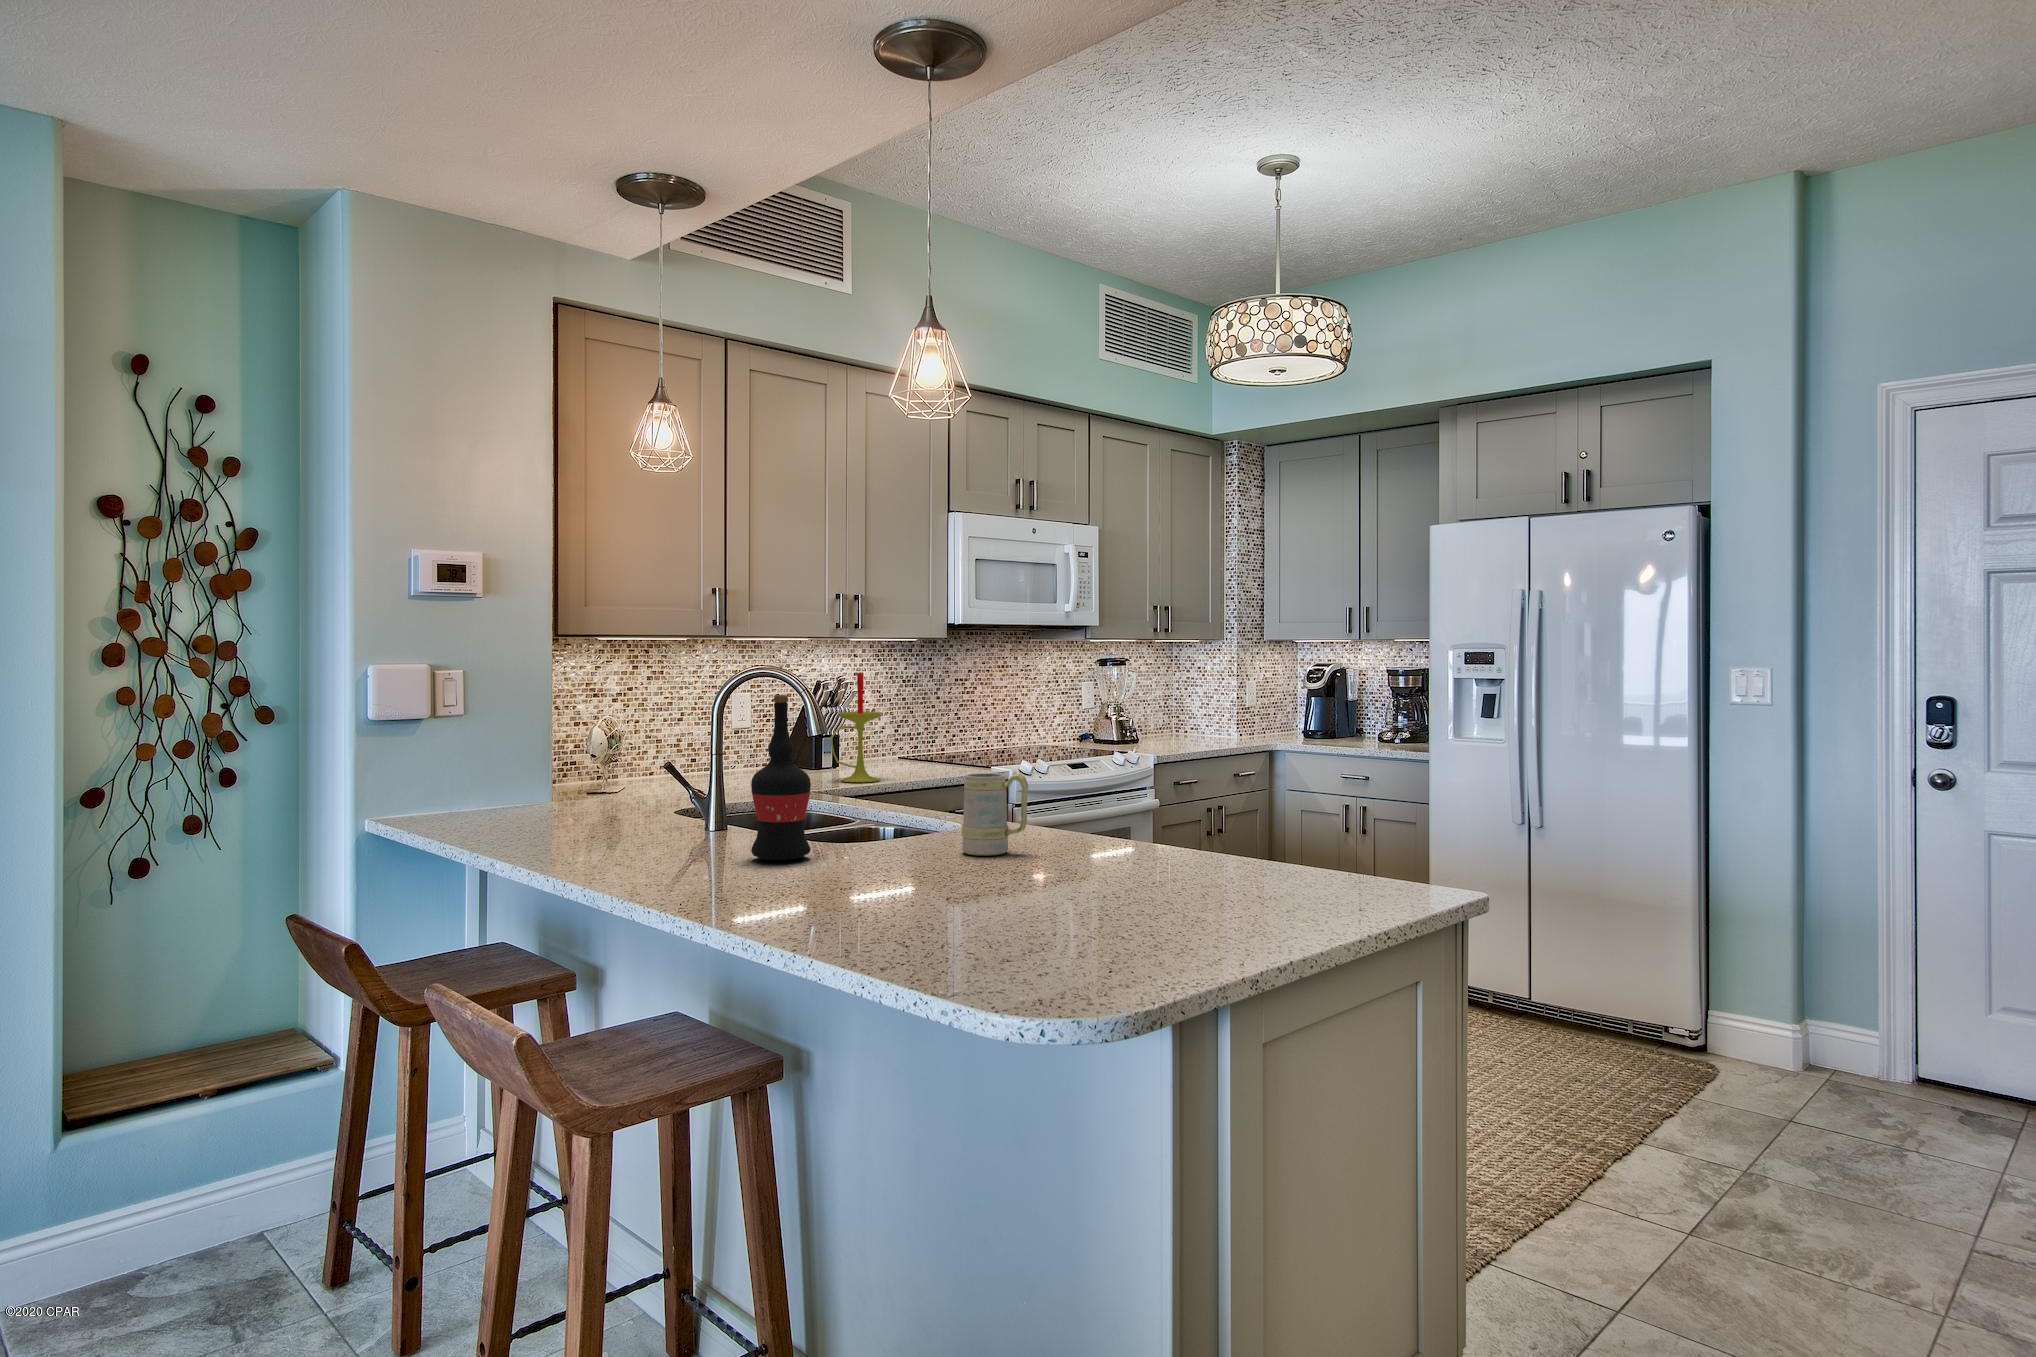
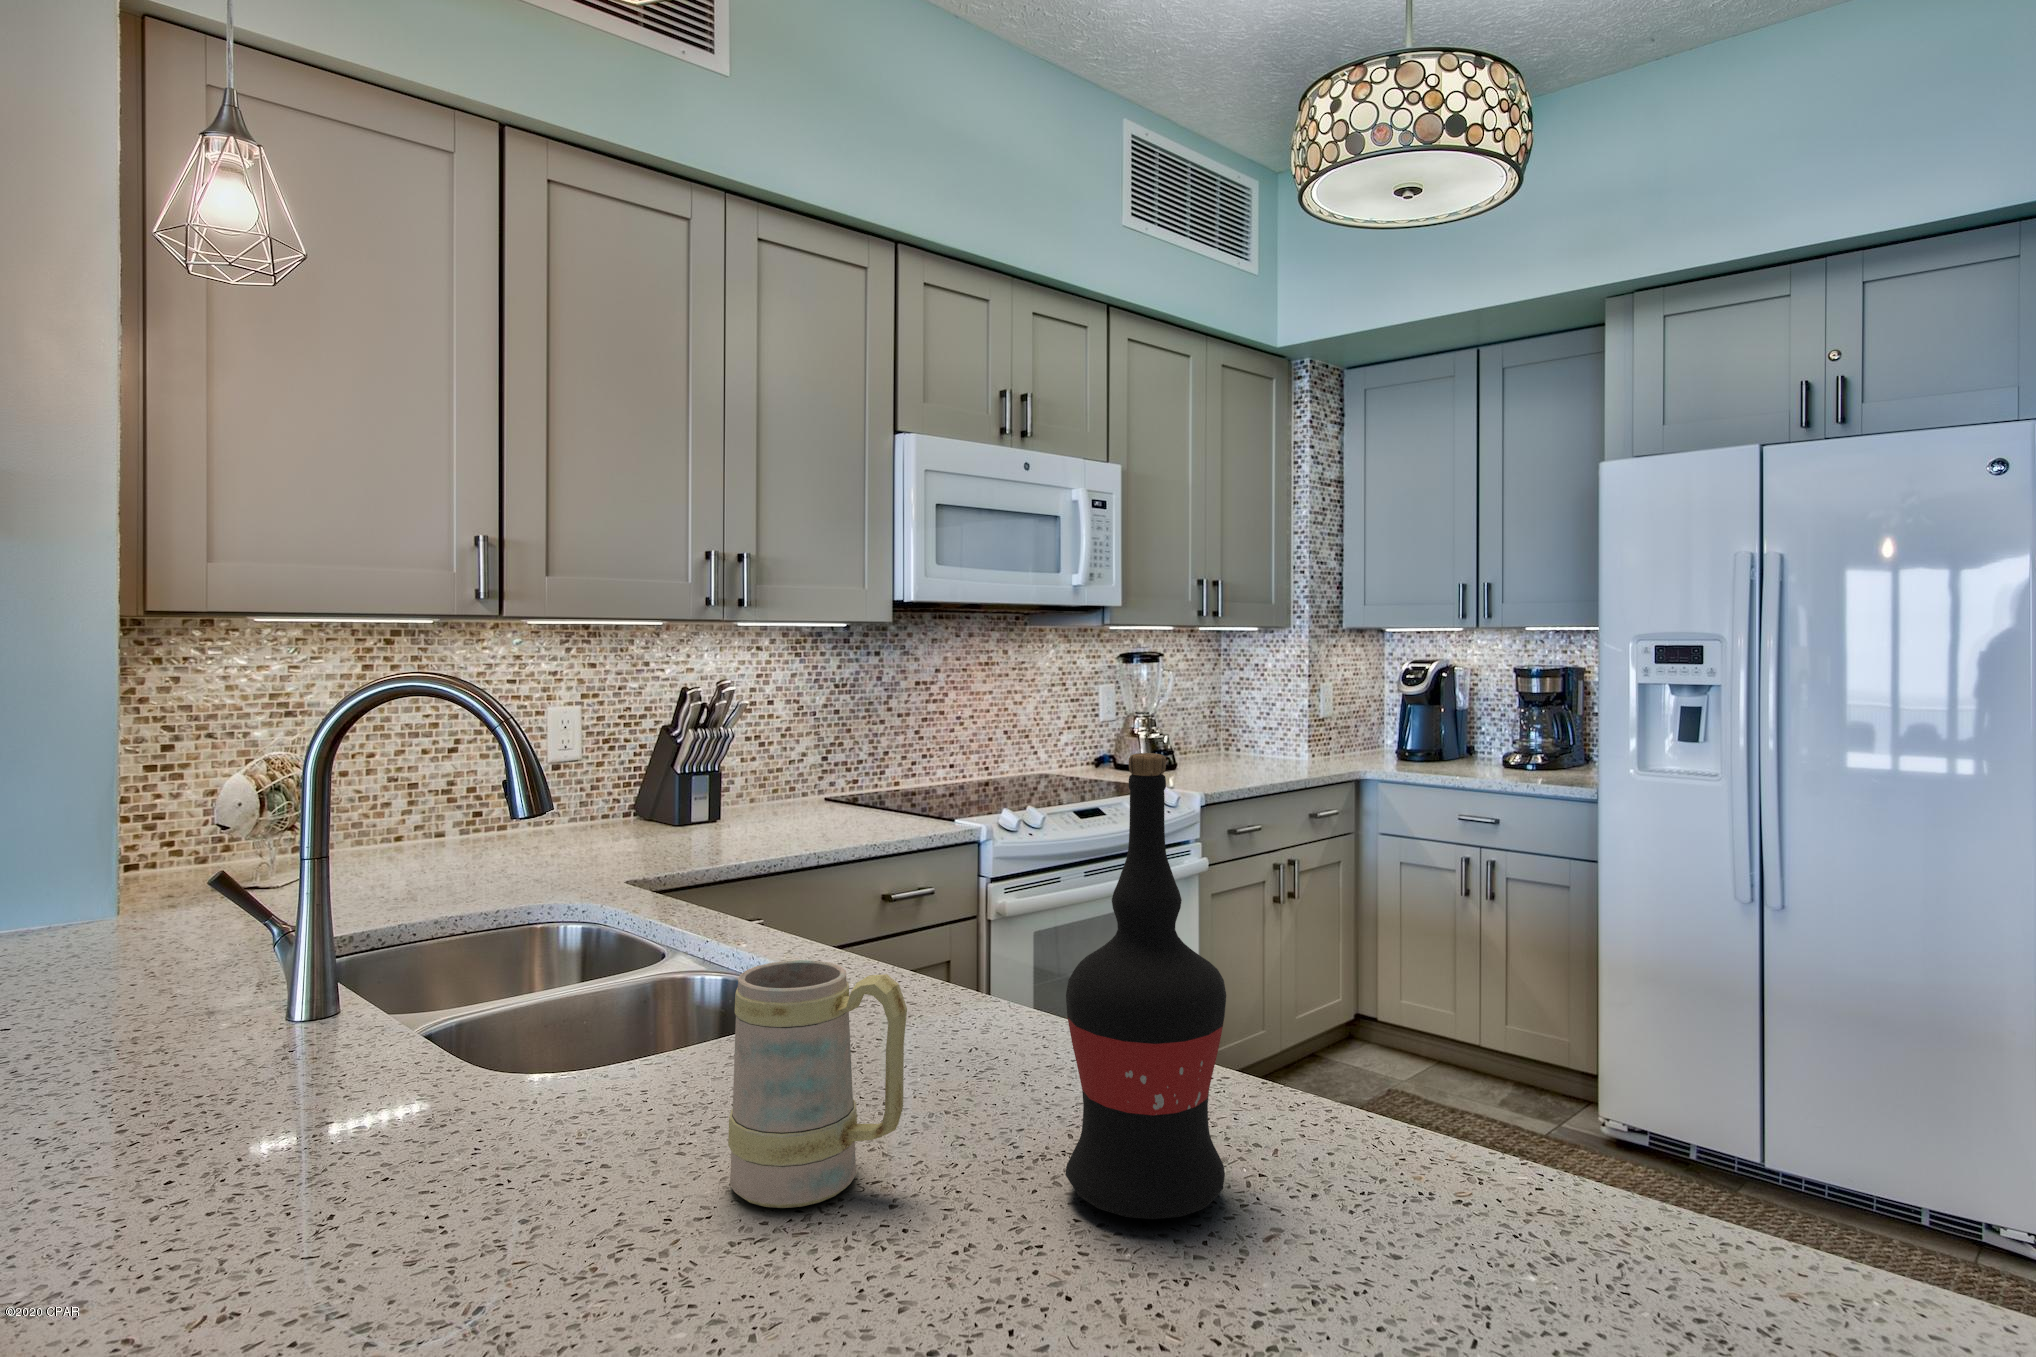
candle: present [830,673,881,782] -> none [666,672,758,861]
wine bottle: present [751,695,811,860] -> present [1065,753,1226,1219]

